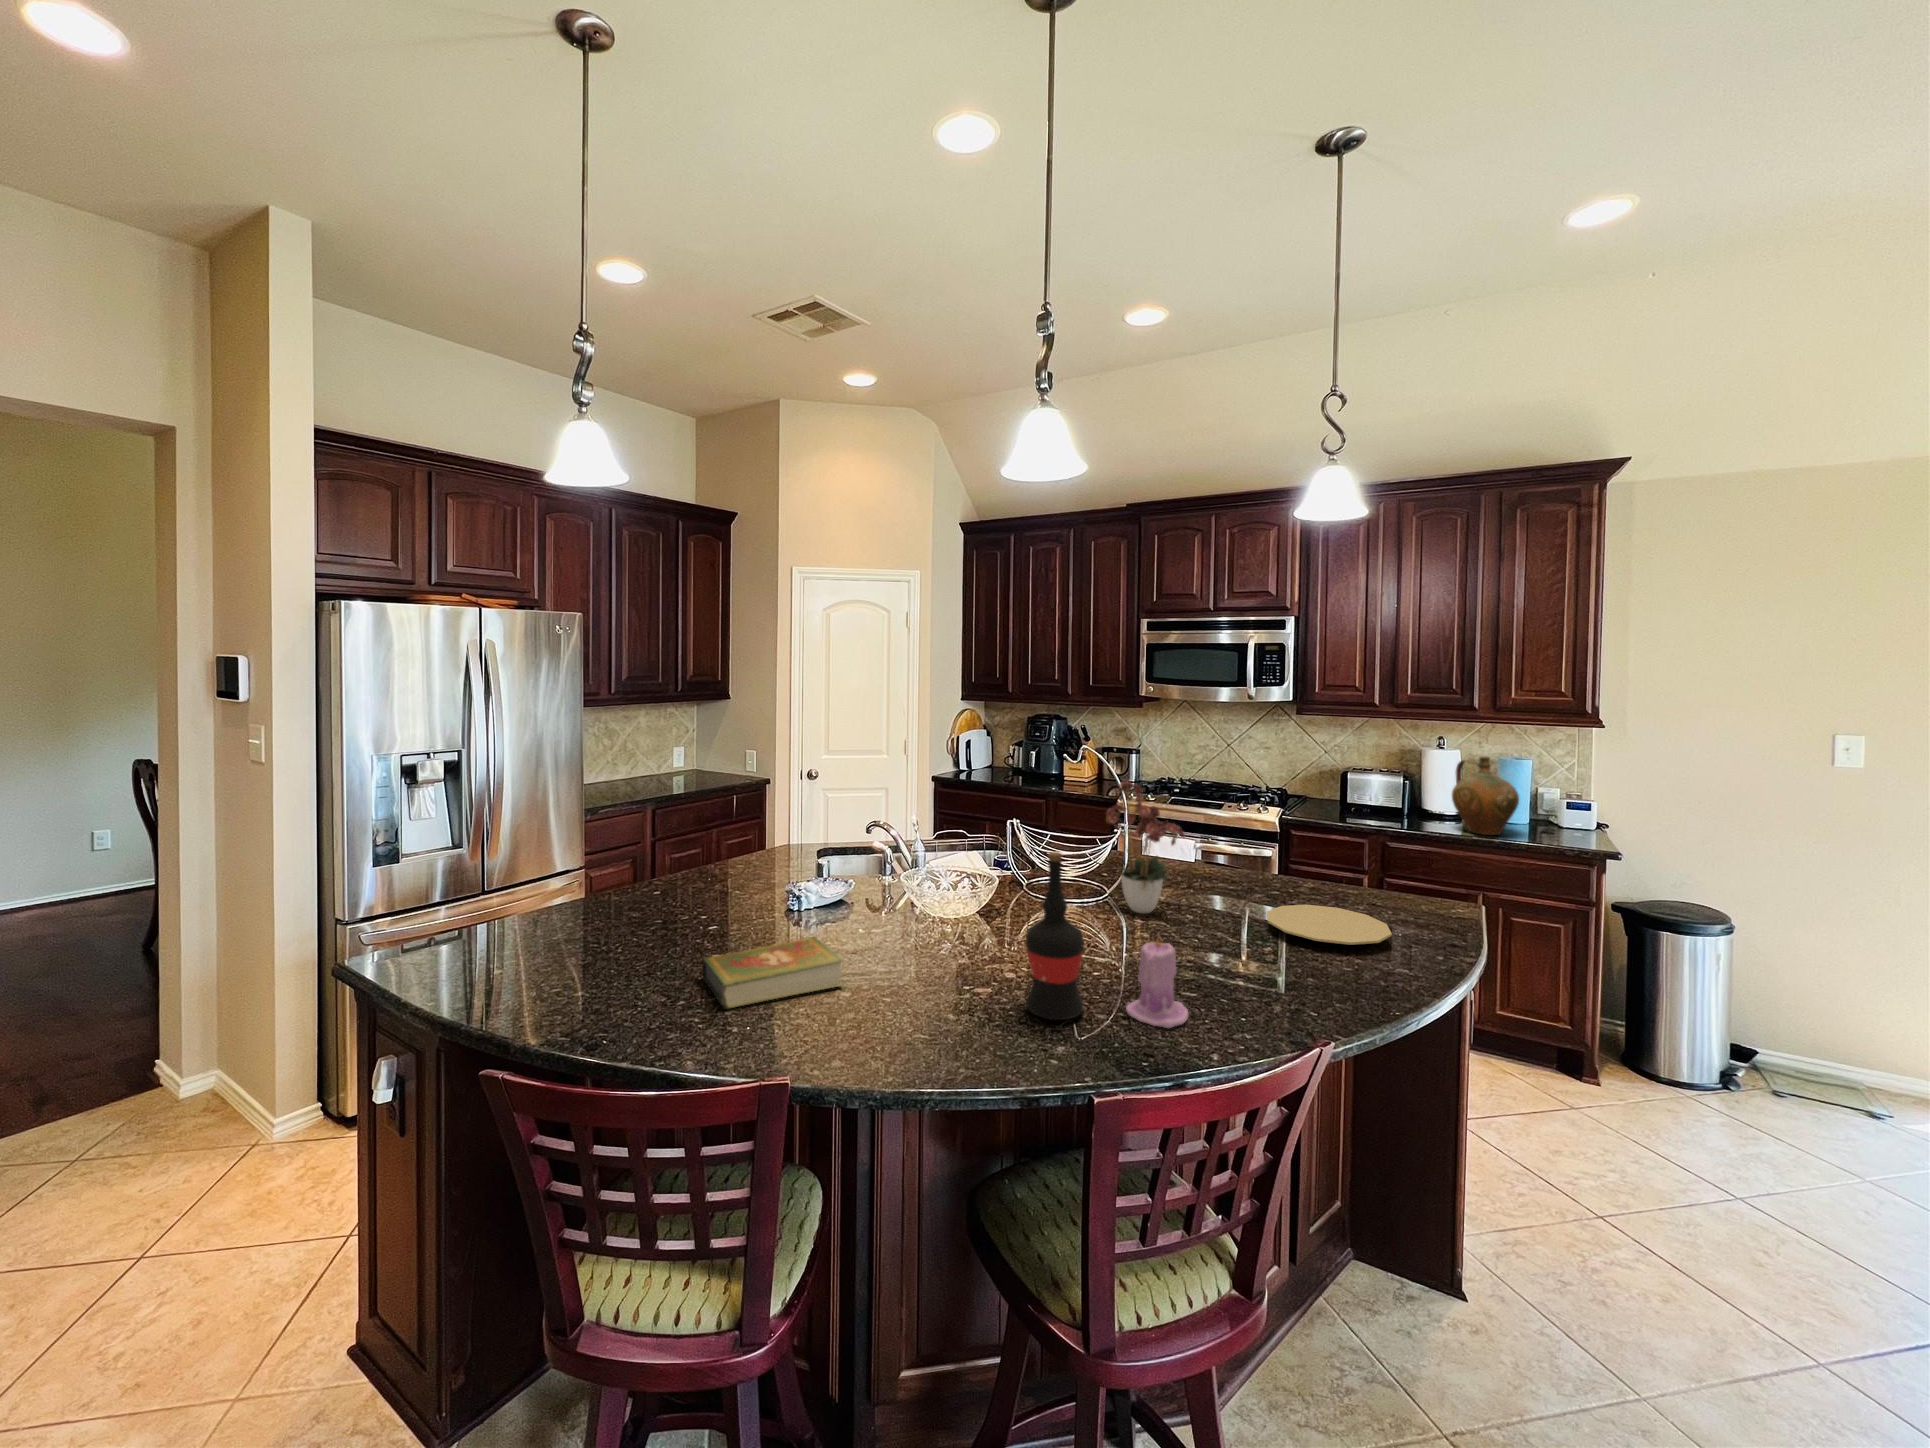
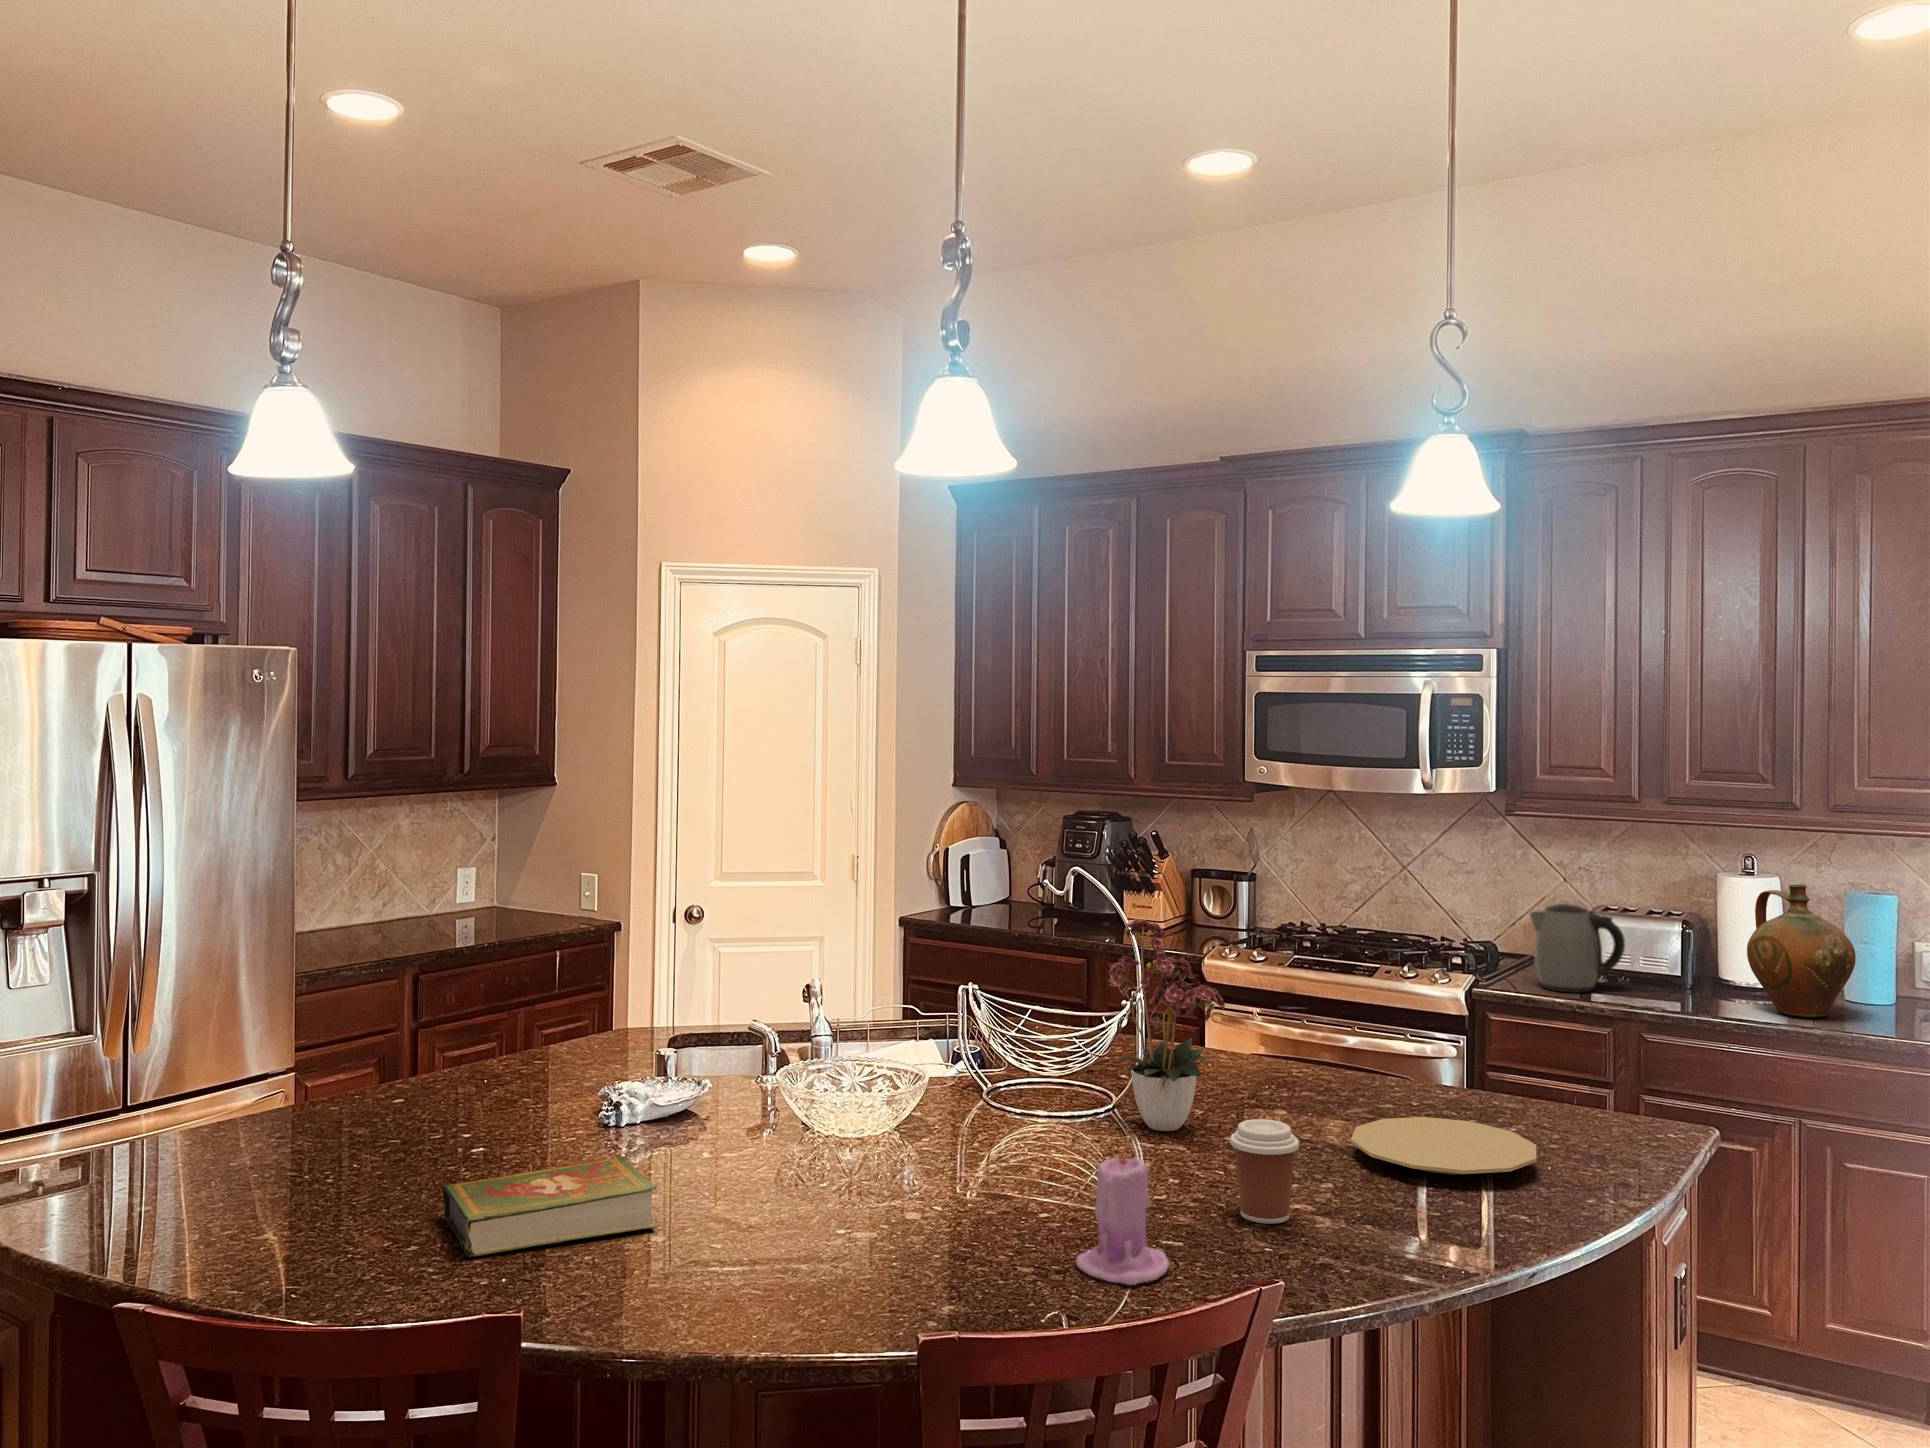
kettle: none [1317,768,1375,820] -> present [1530,904,1625,993]
wine bottle: present [1026,852,1084,1020] -> none [922,1018,1011,1273]
coffee cup: none [1210,912,1257,980] -> present [1230,1119,1299,1224]

